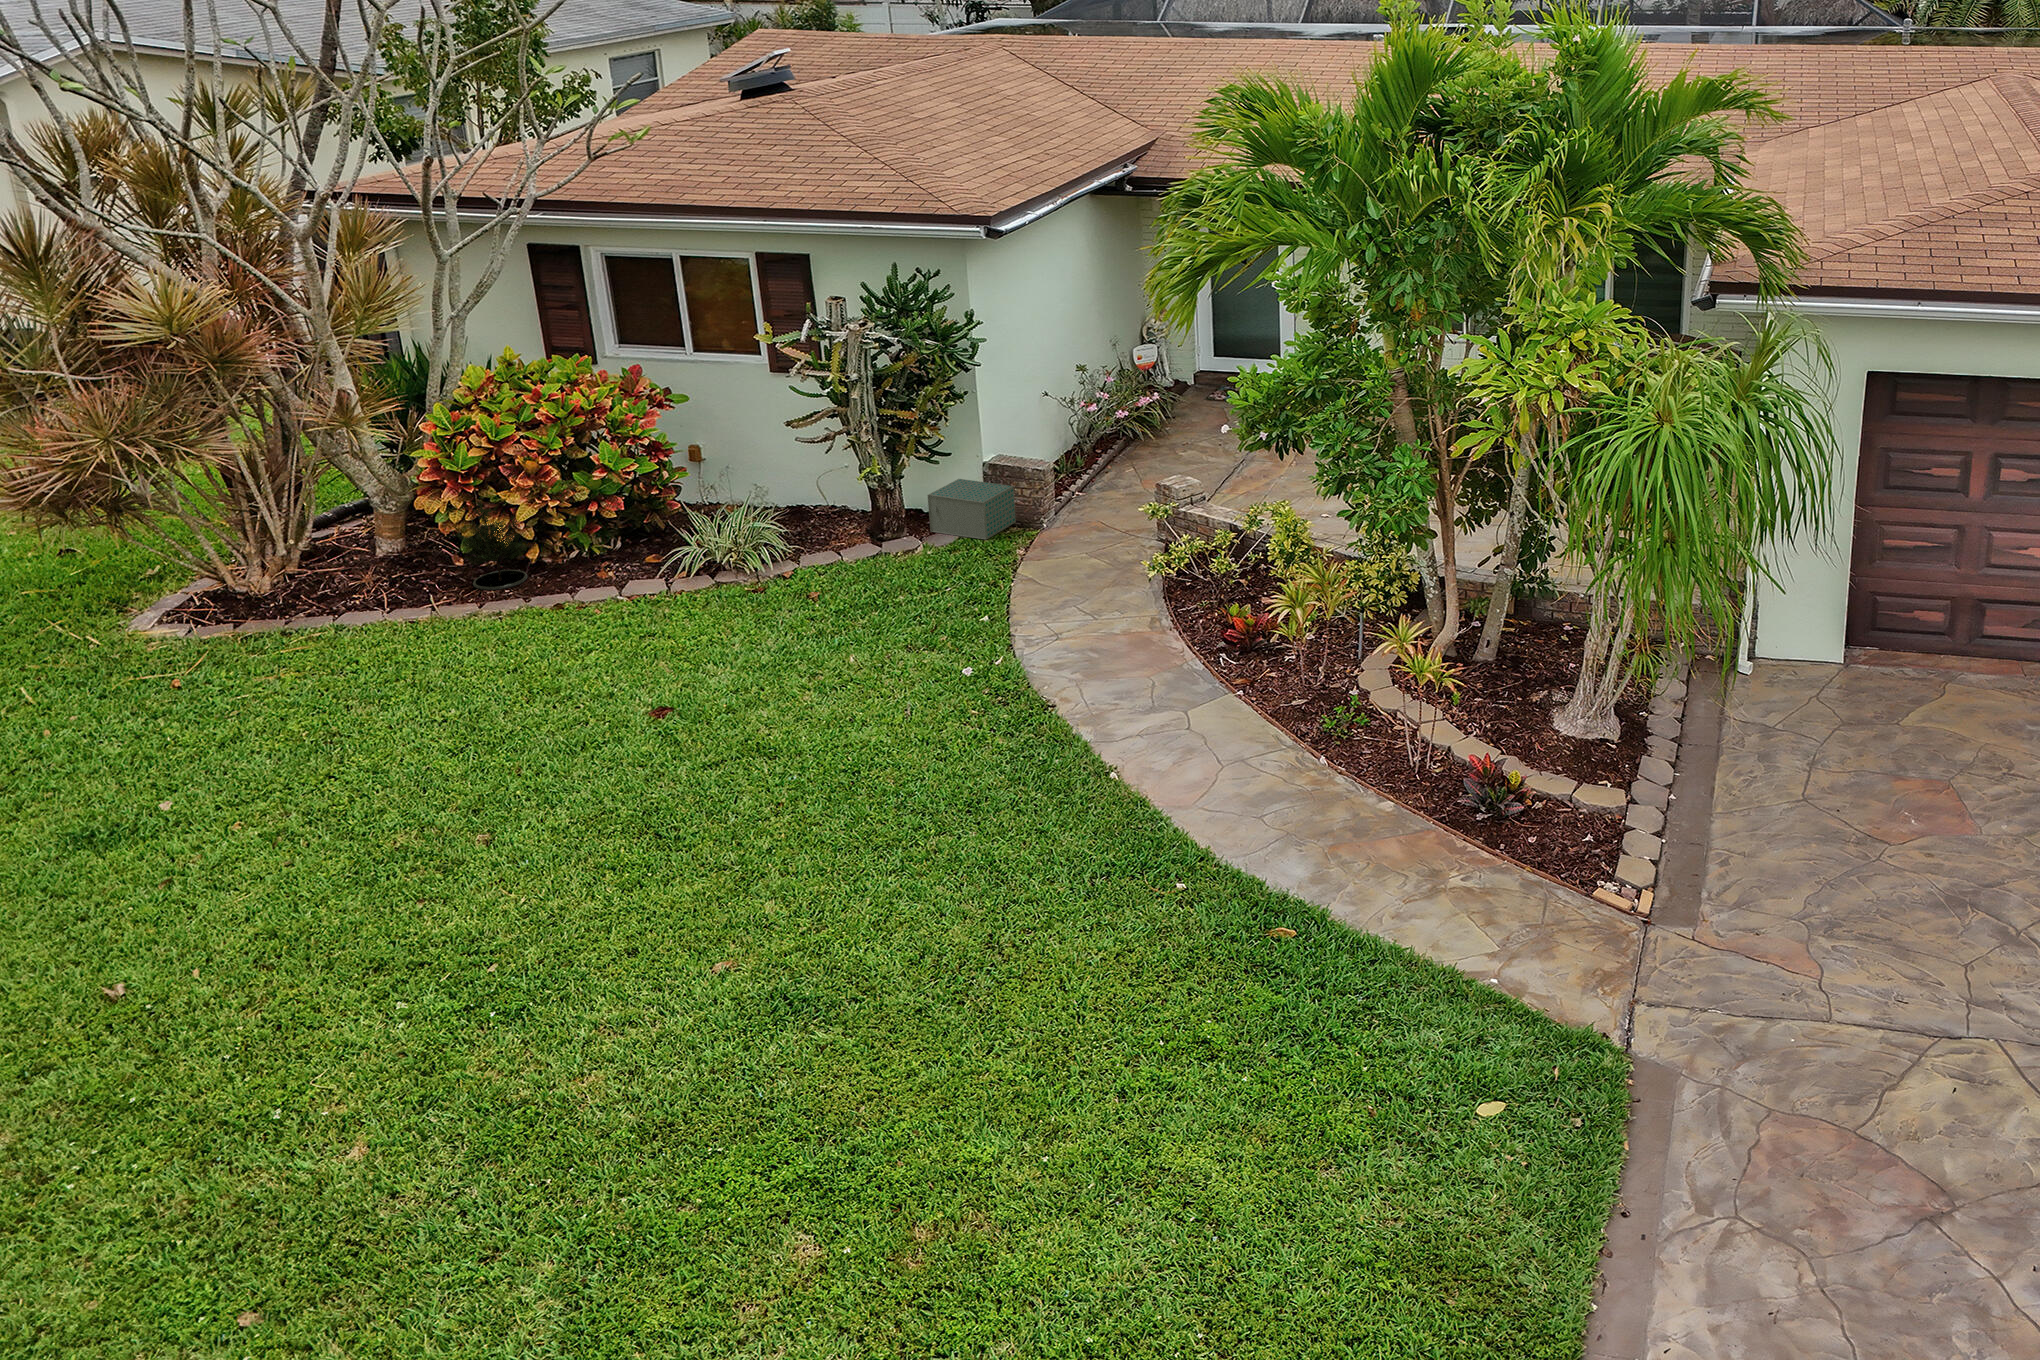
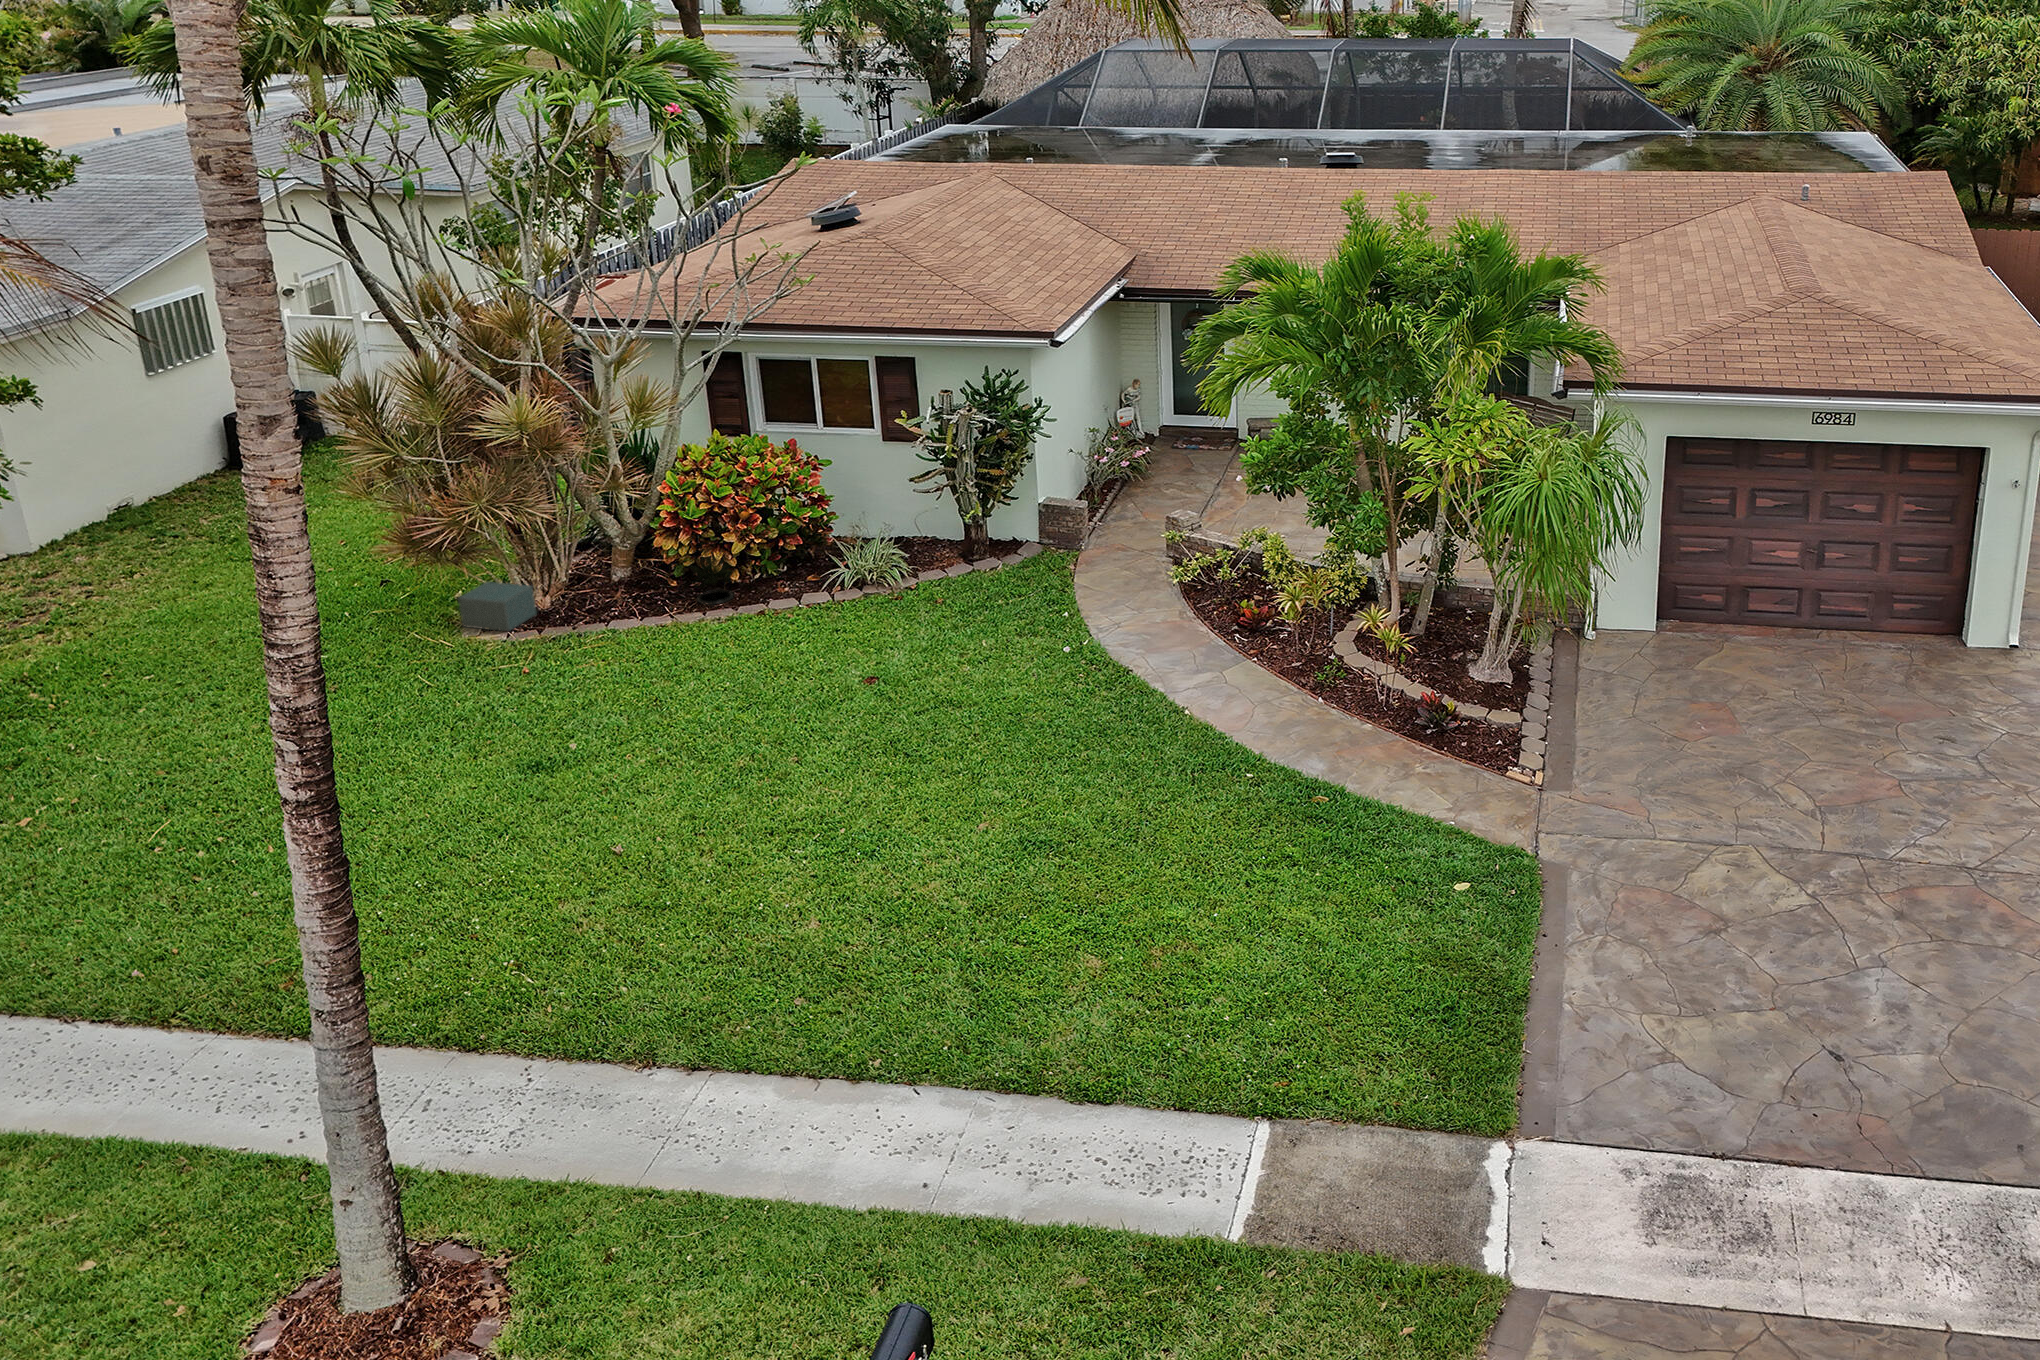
storage box: present [928,479,1016,540] -> present [458,582,536,631]

